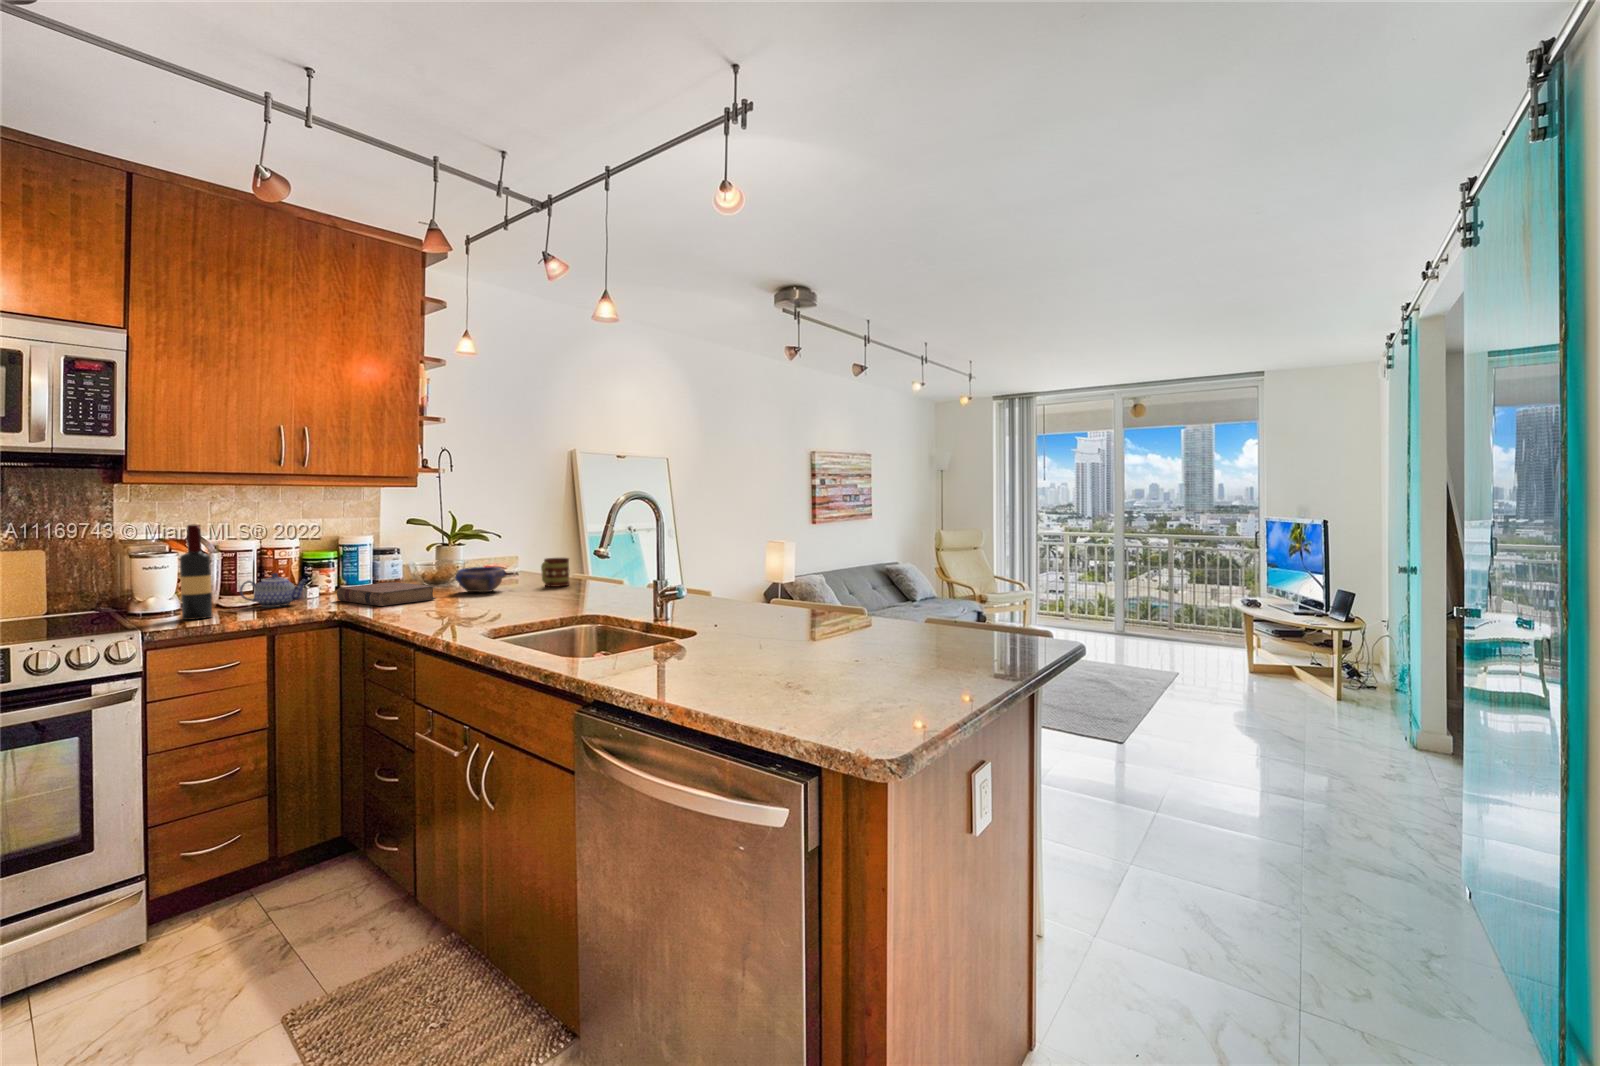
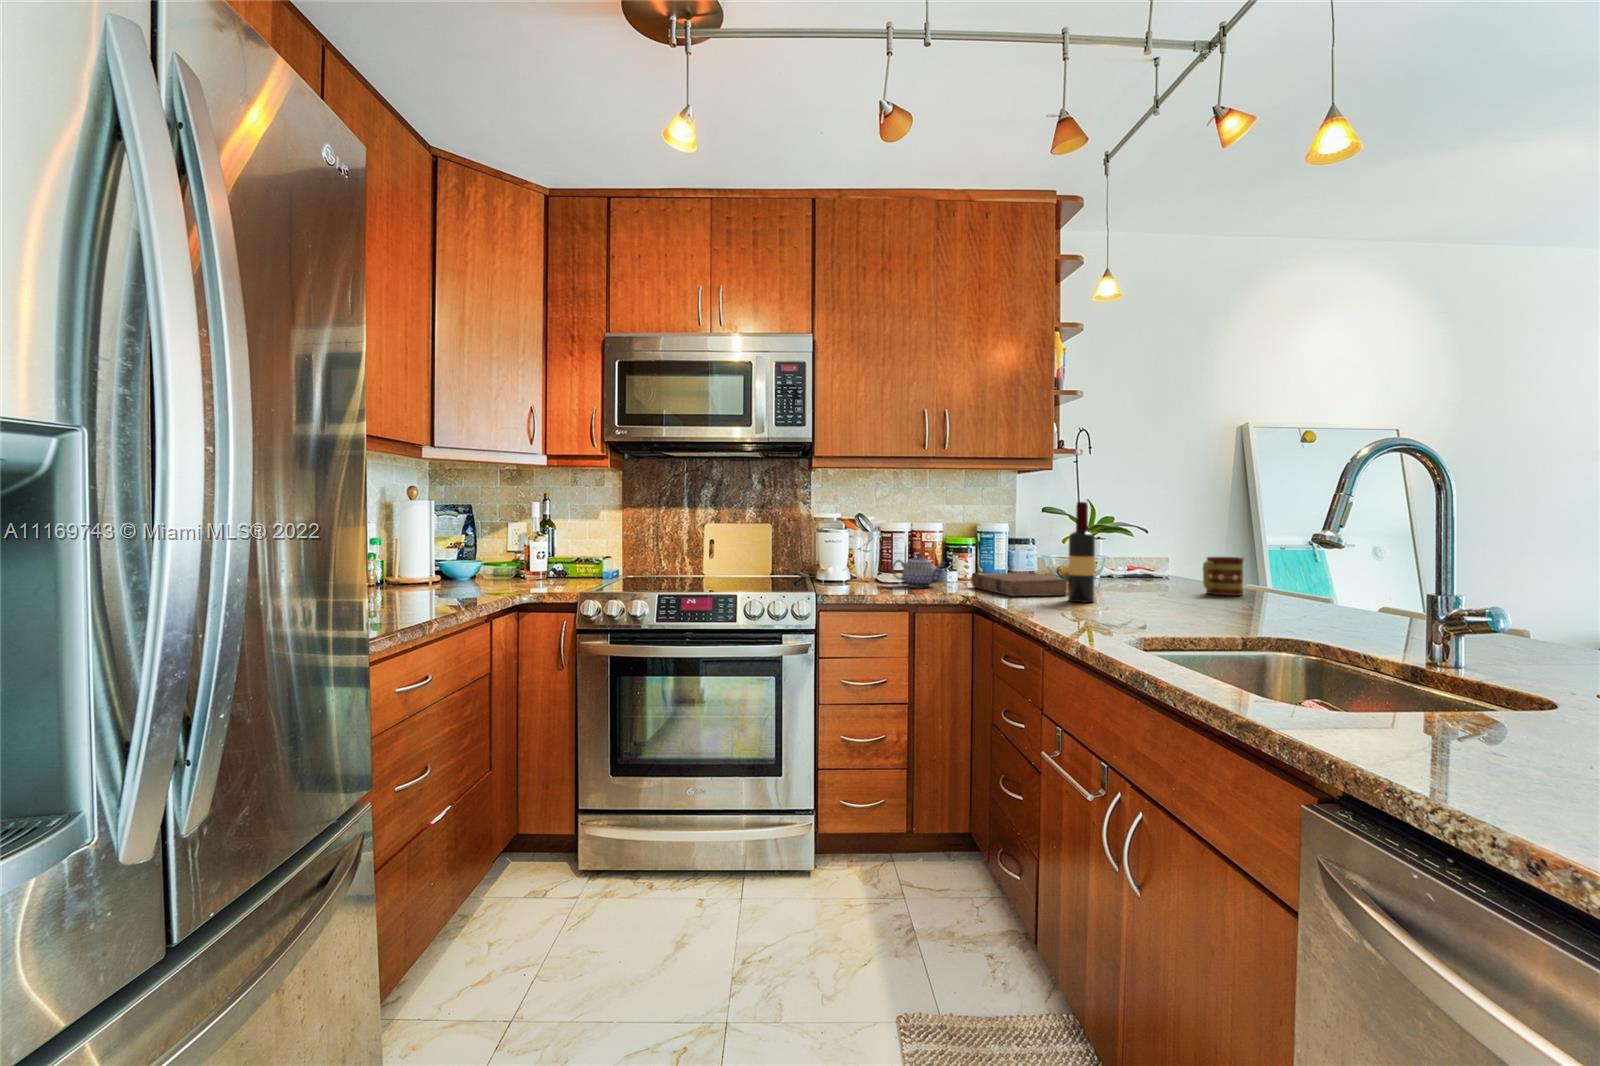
wine bottle: present [180,524,212,620] -> present [1068,502,1095,602]
bowl: present [455,567,505,592] -> none [1092,562,1154,593]

